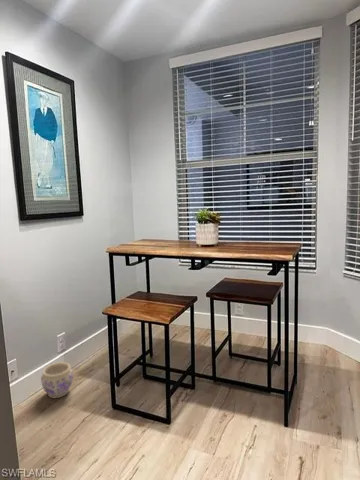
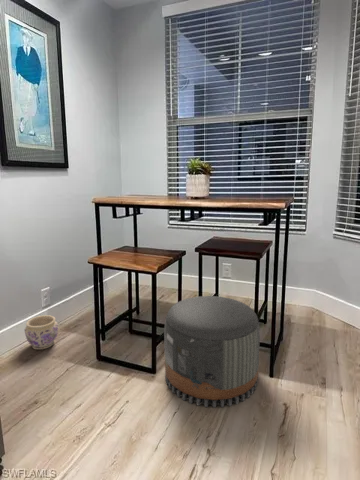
pouf: none [178,343,273,461] -> present [164,296,260,407]

